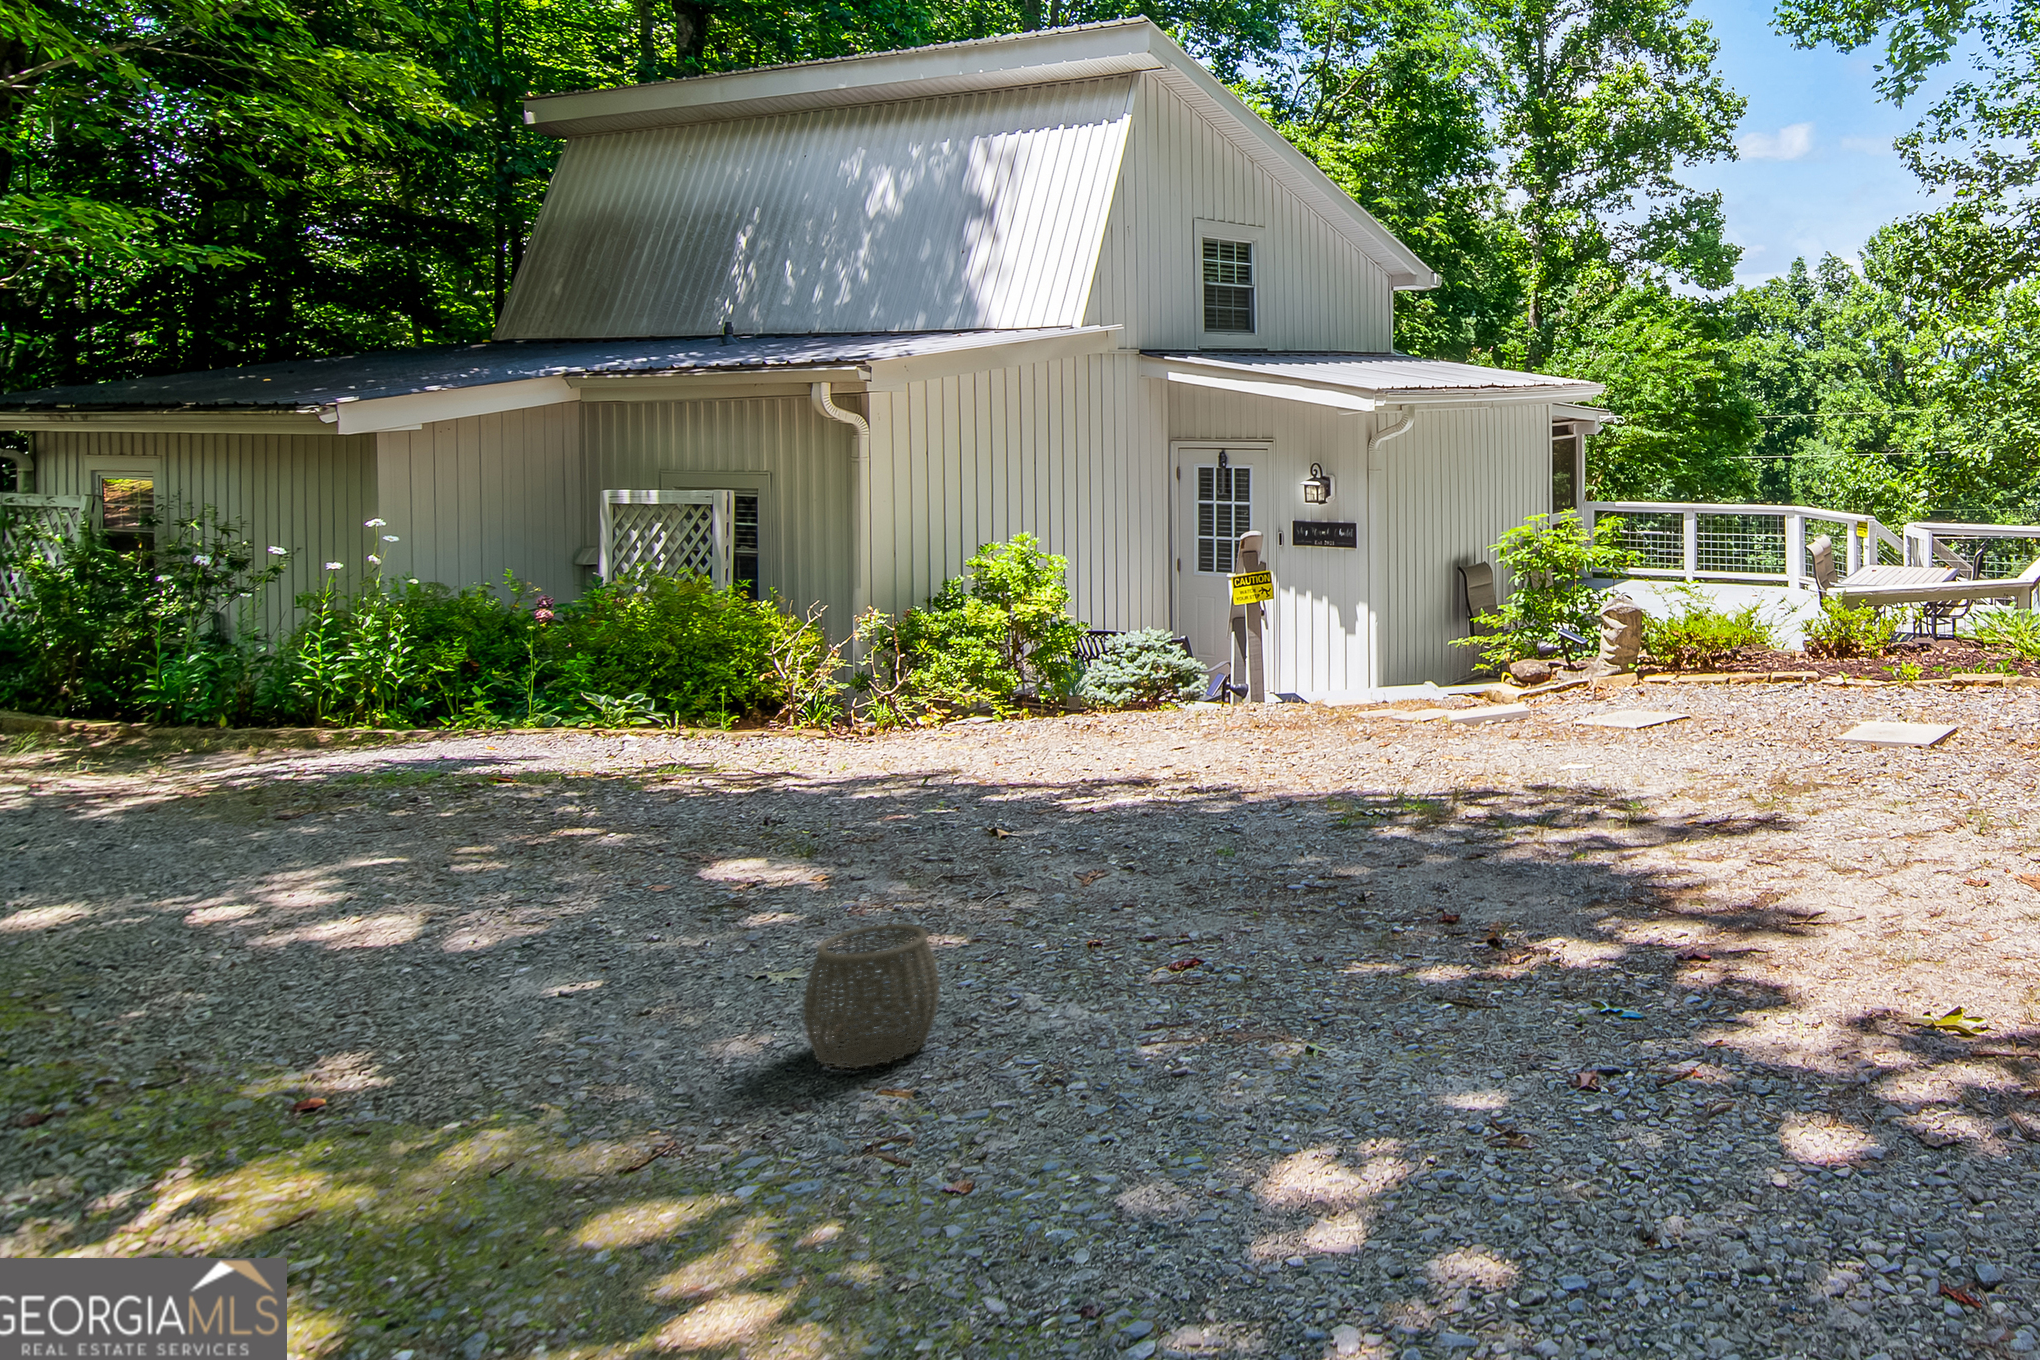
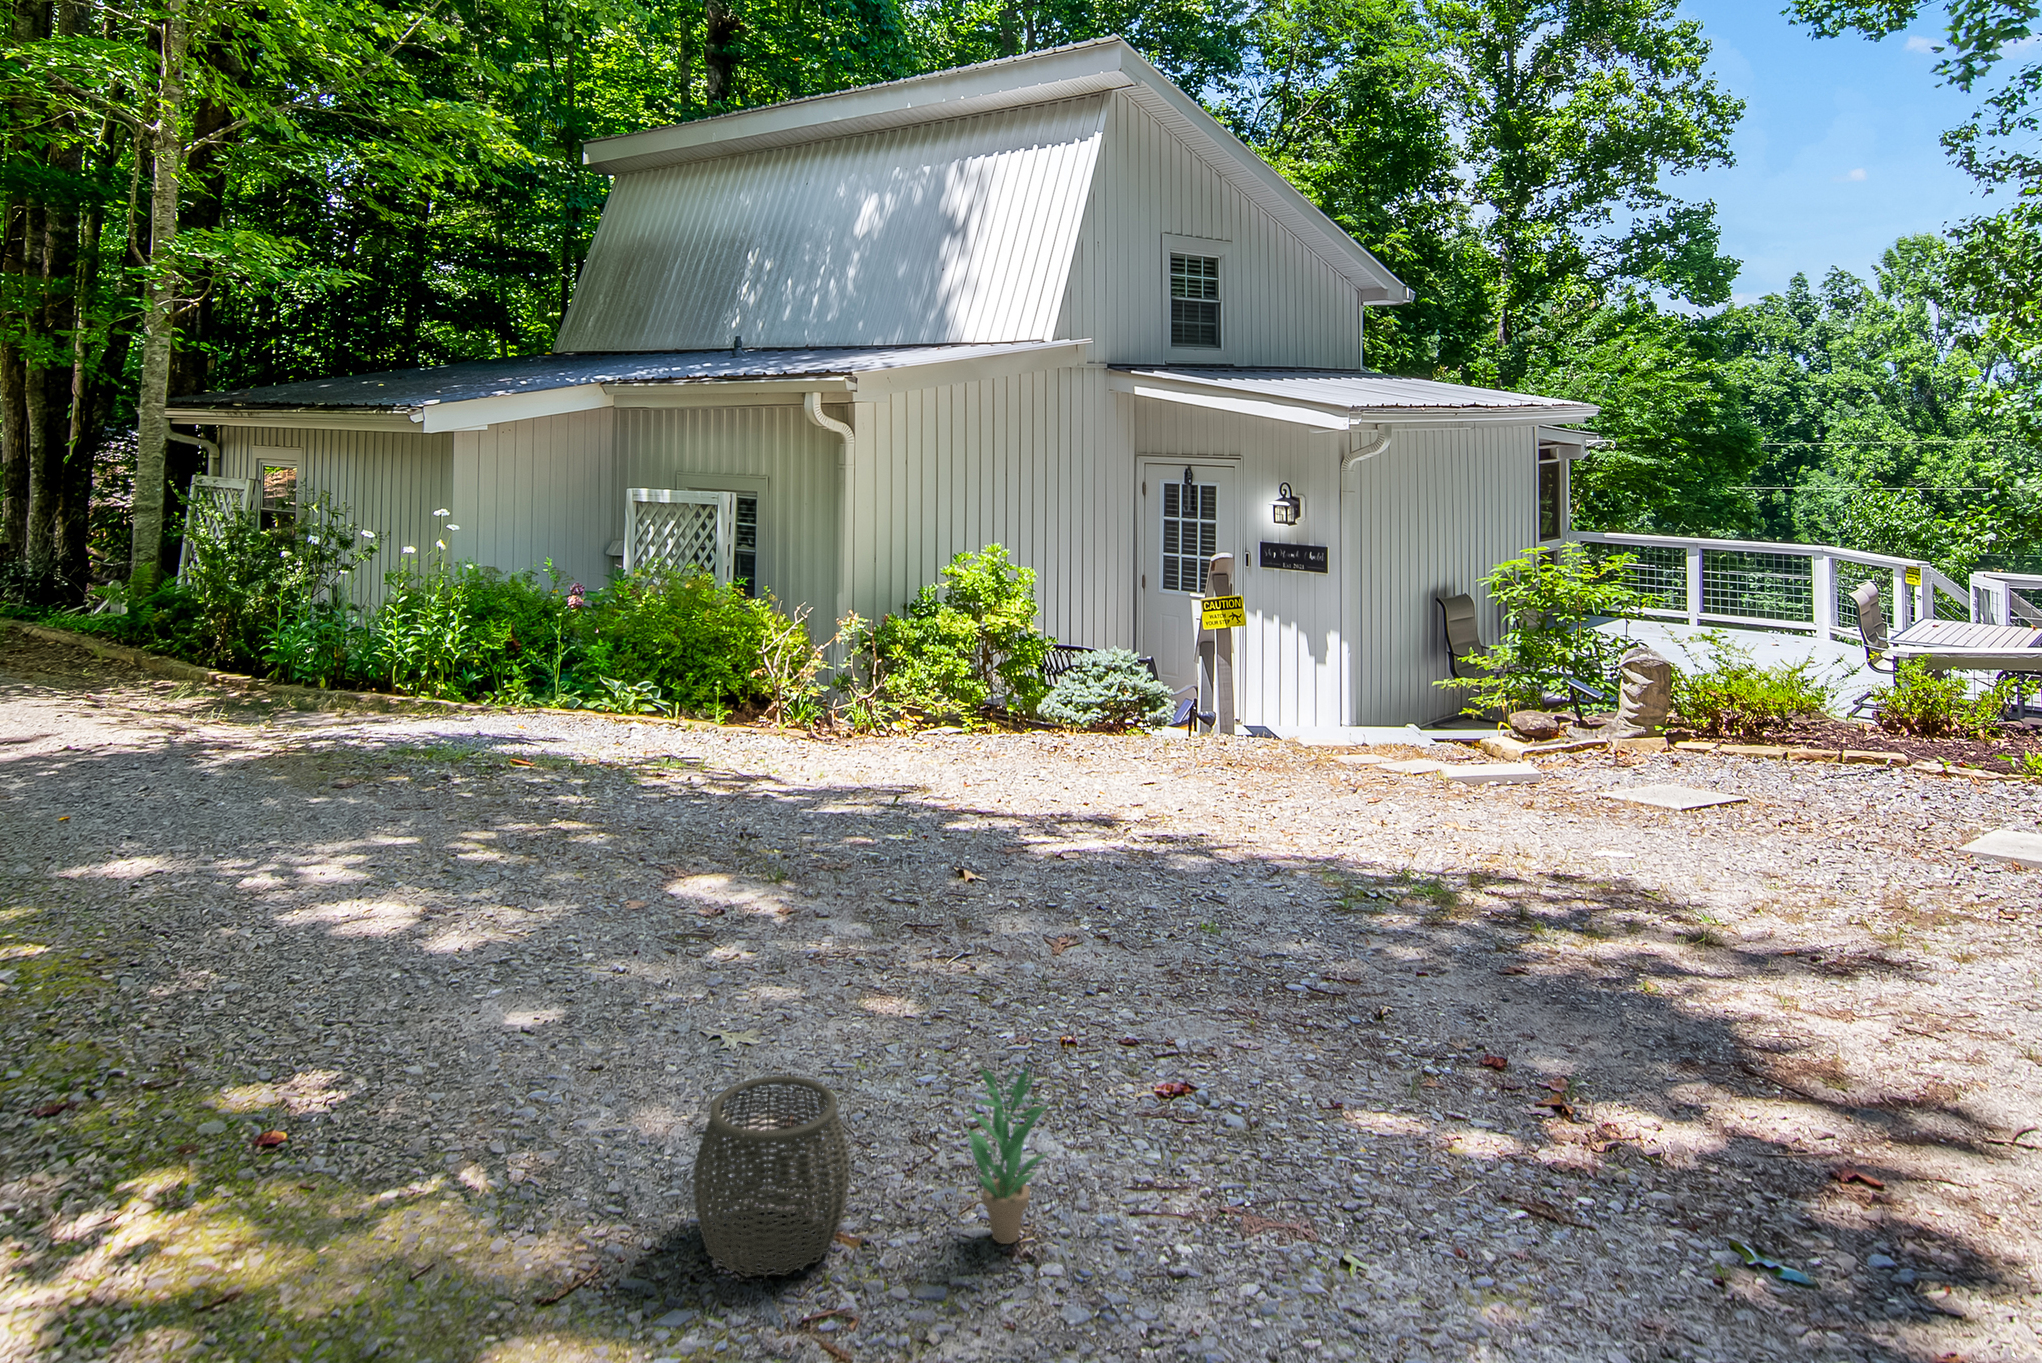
potted plant: present [1059,657,1088,710] -> present [967,1067,1049,1244]

